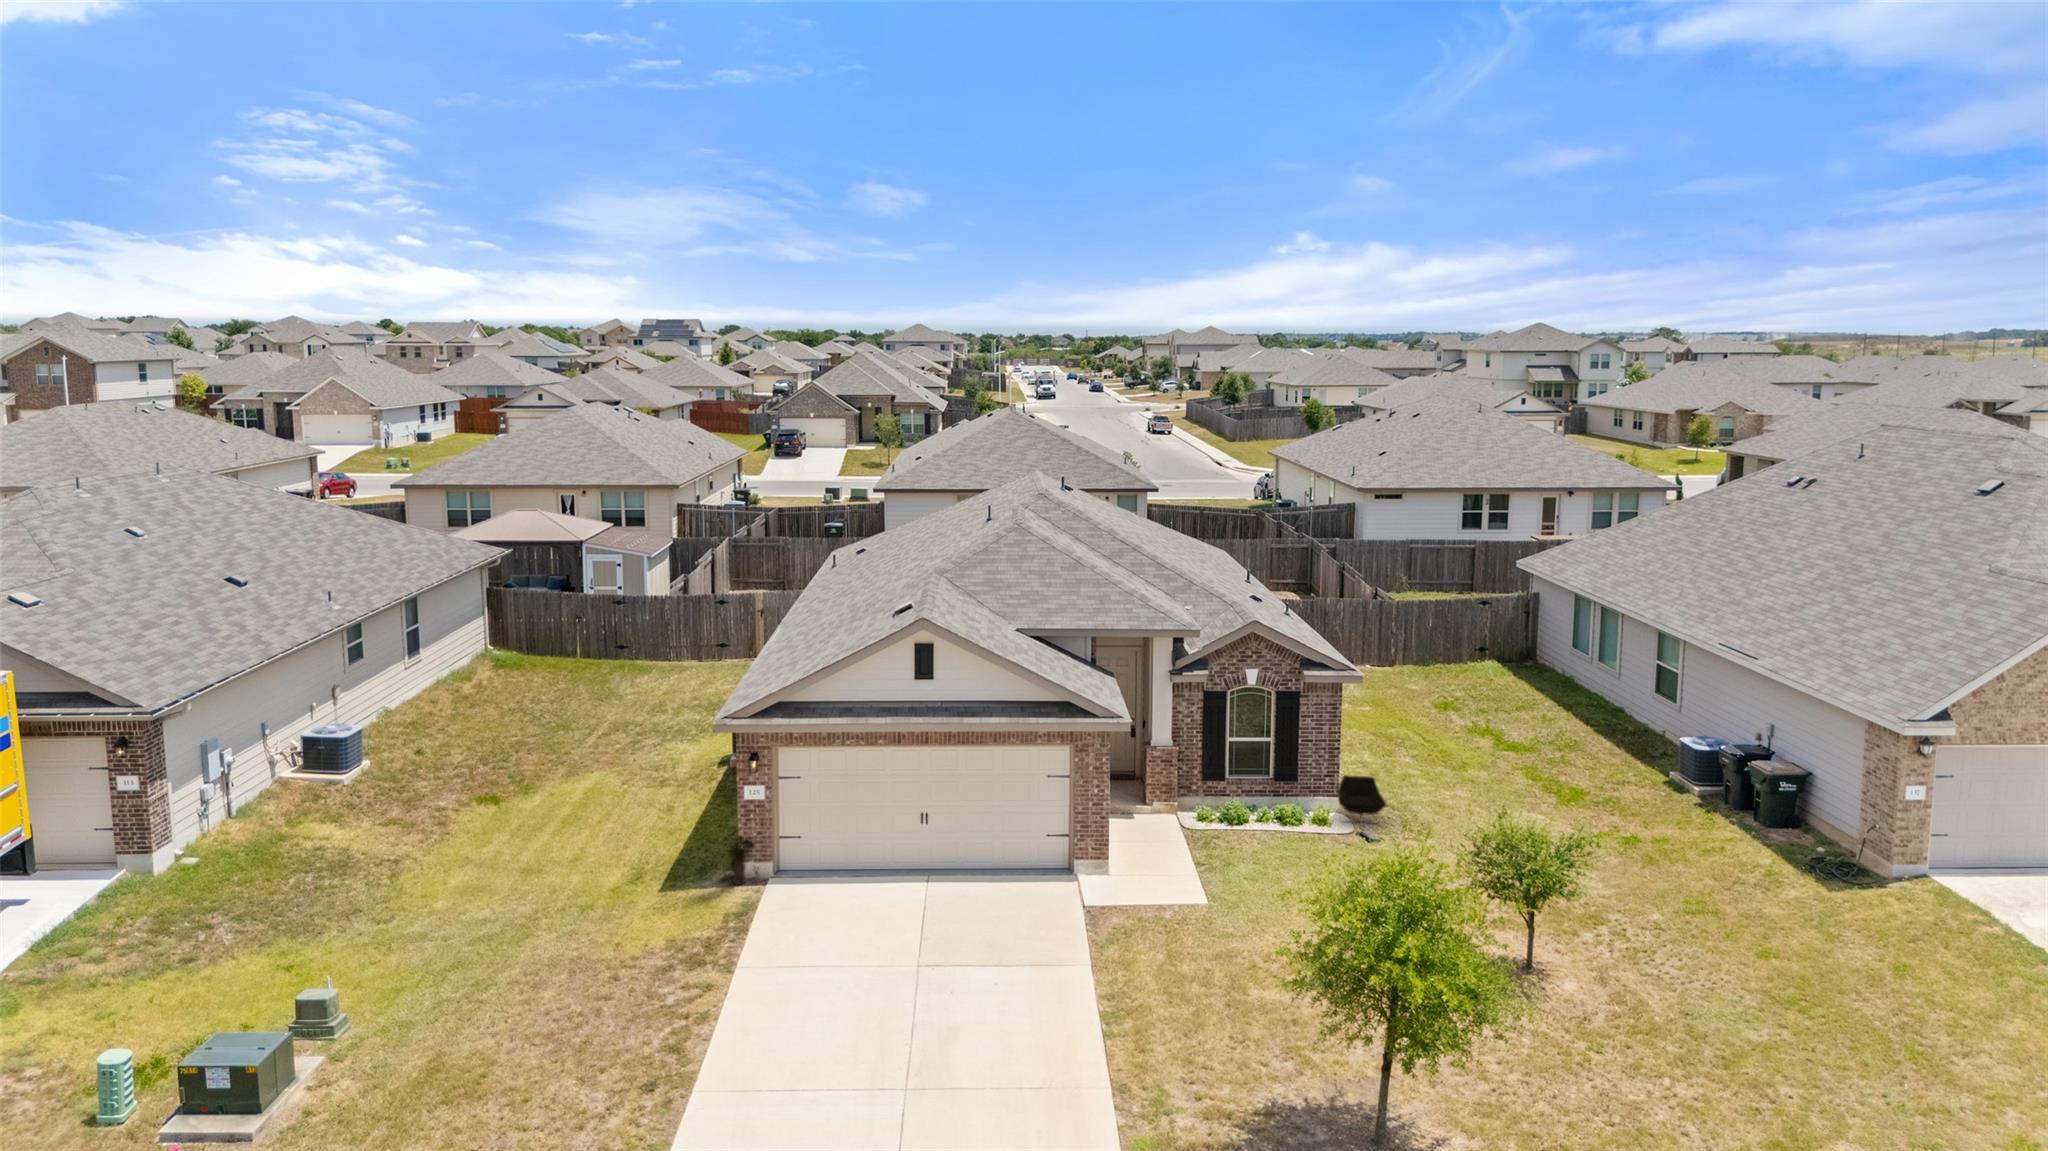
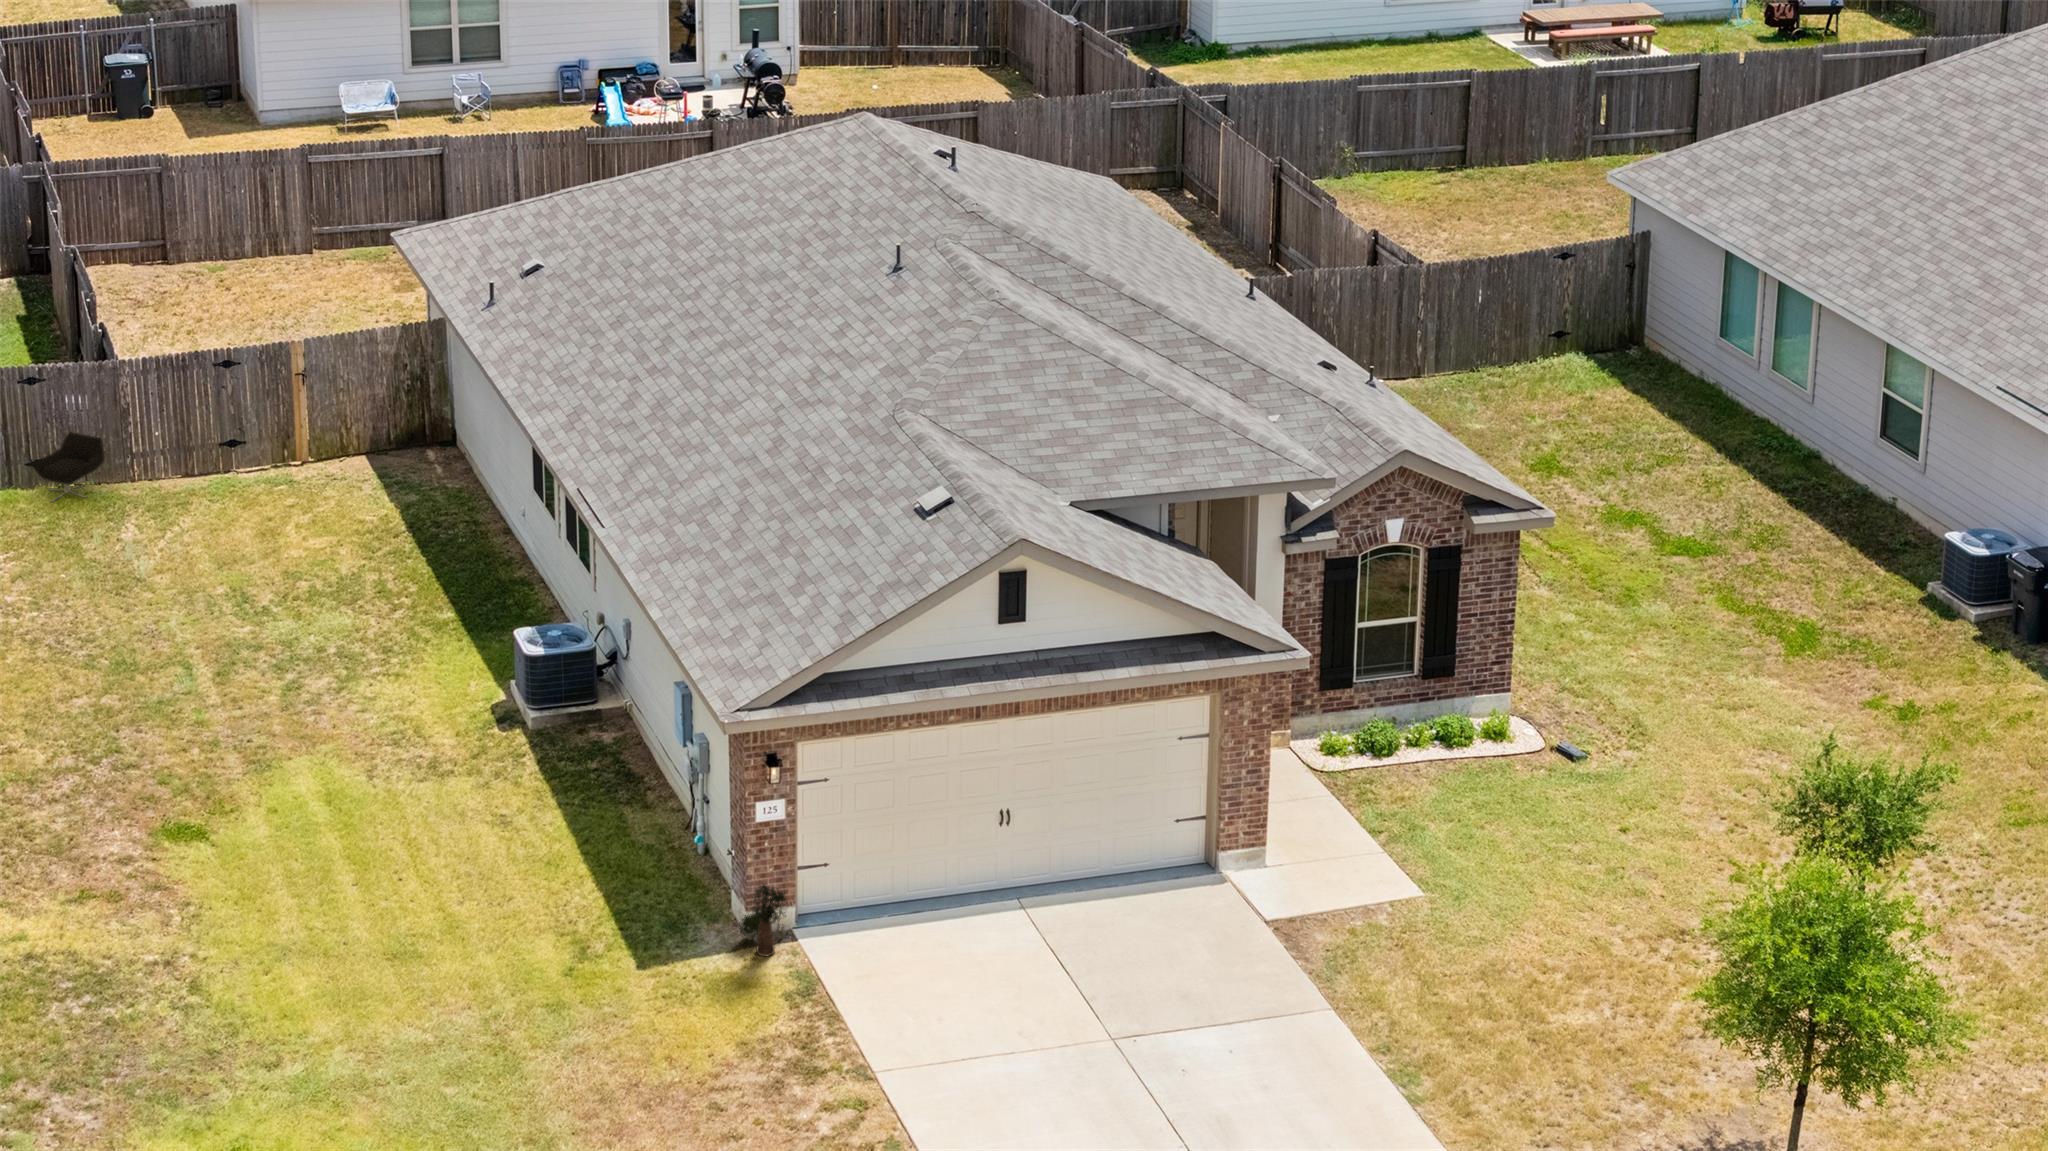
lounge chair: present [1337,775,1386,829] -> present [31,432,104,501]

